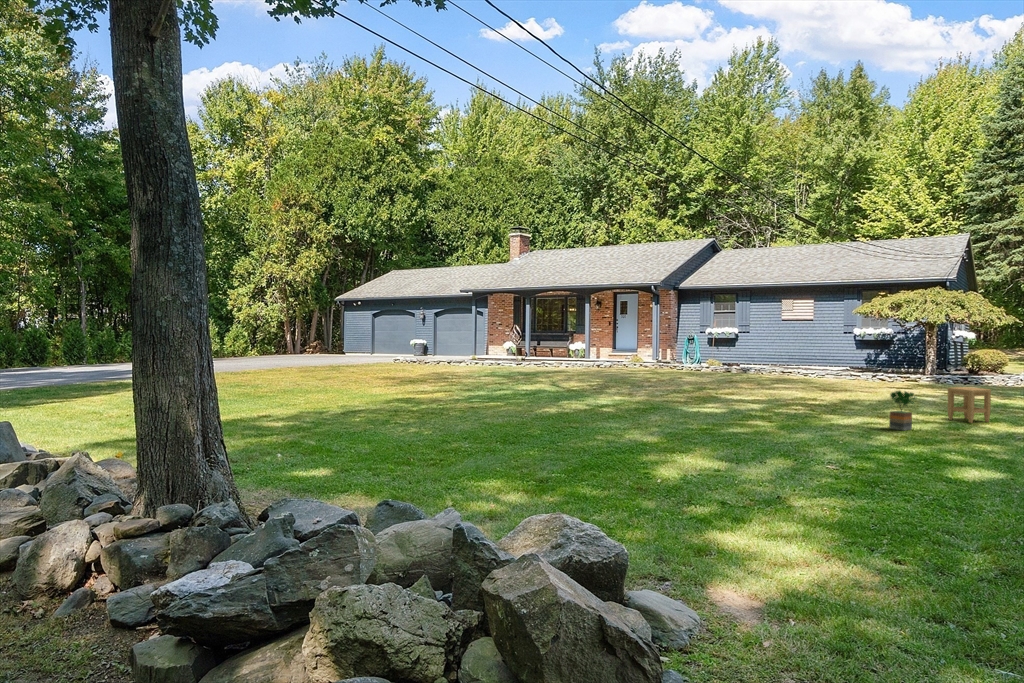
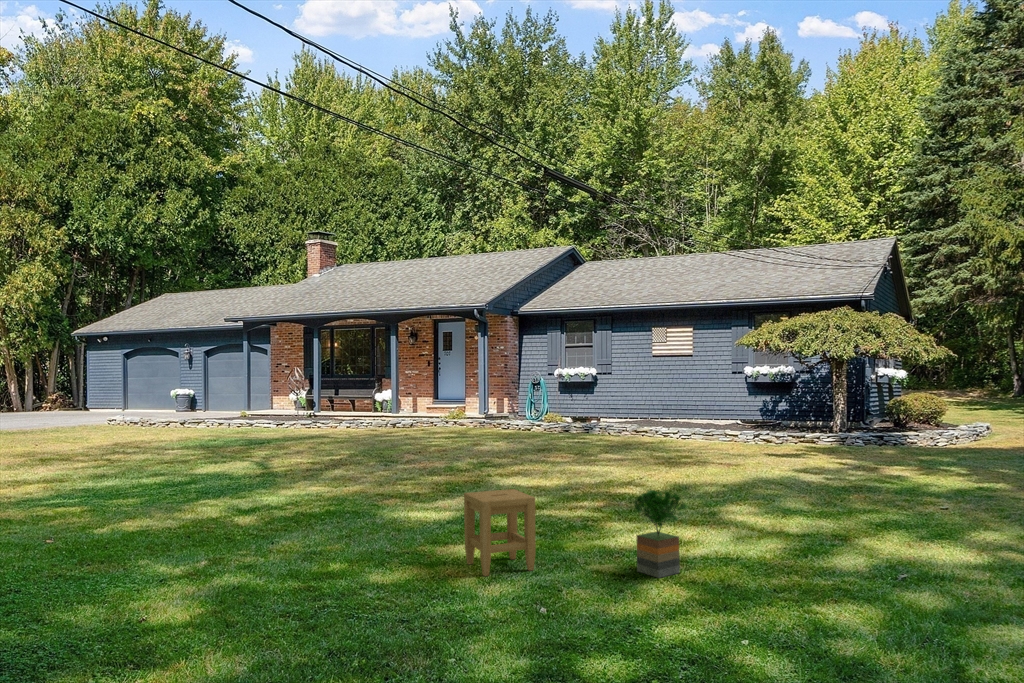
stool: present [948,387,991,423] -> present [464,489,536,576]

